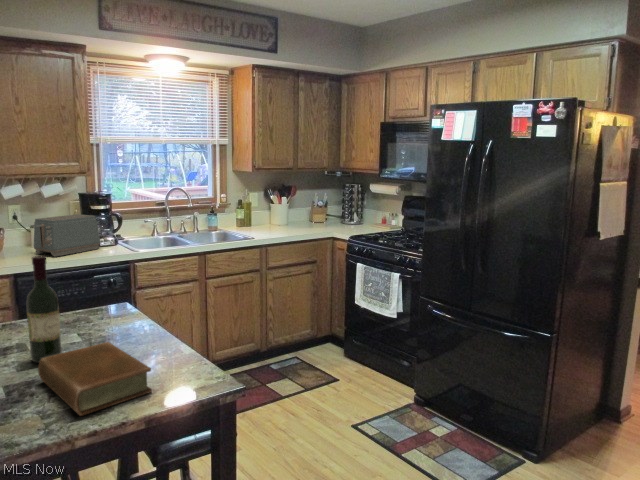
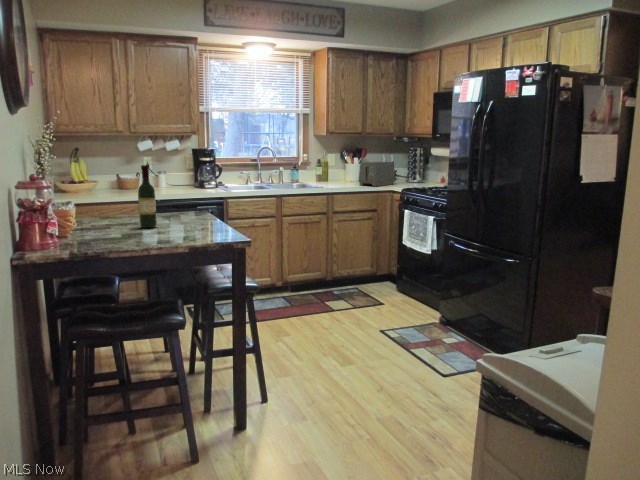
toaster: present [34,214,100,257] -> present [359,162,395,186]
book: present [38,342,152,416] -> none [141,217,197,243]

